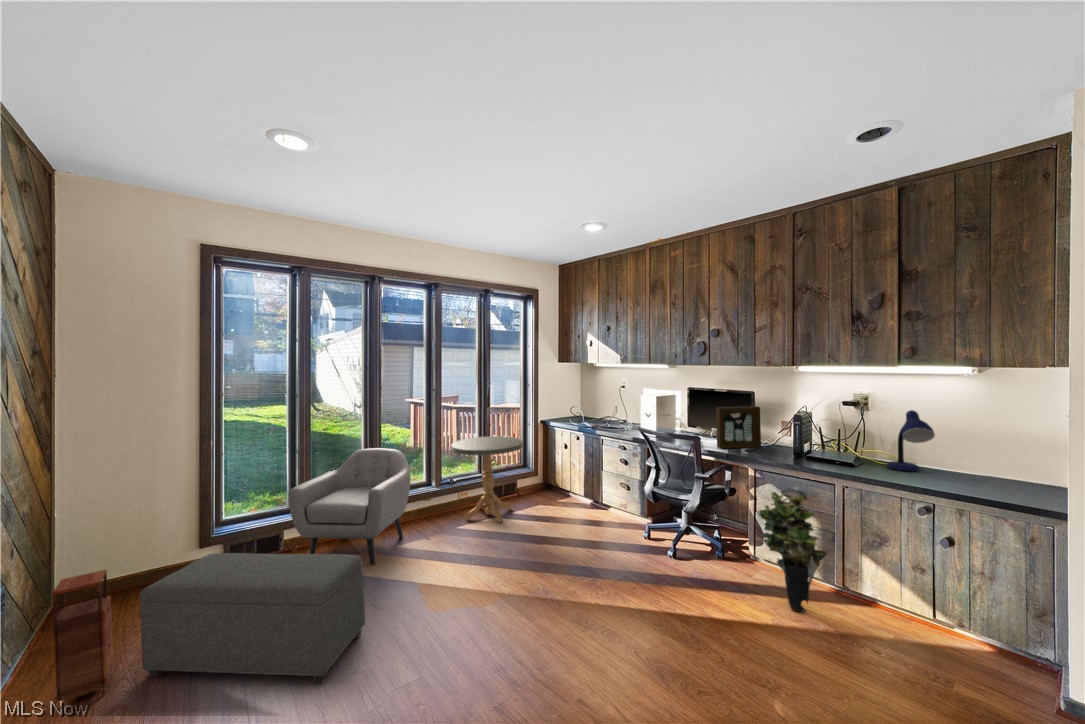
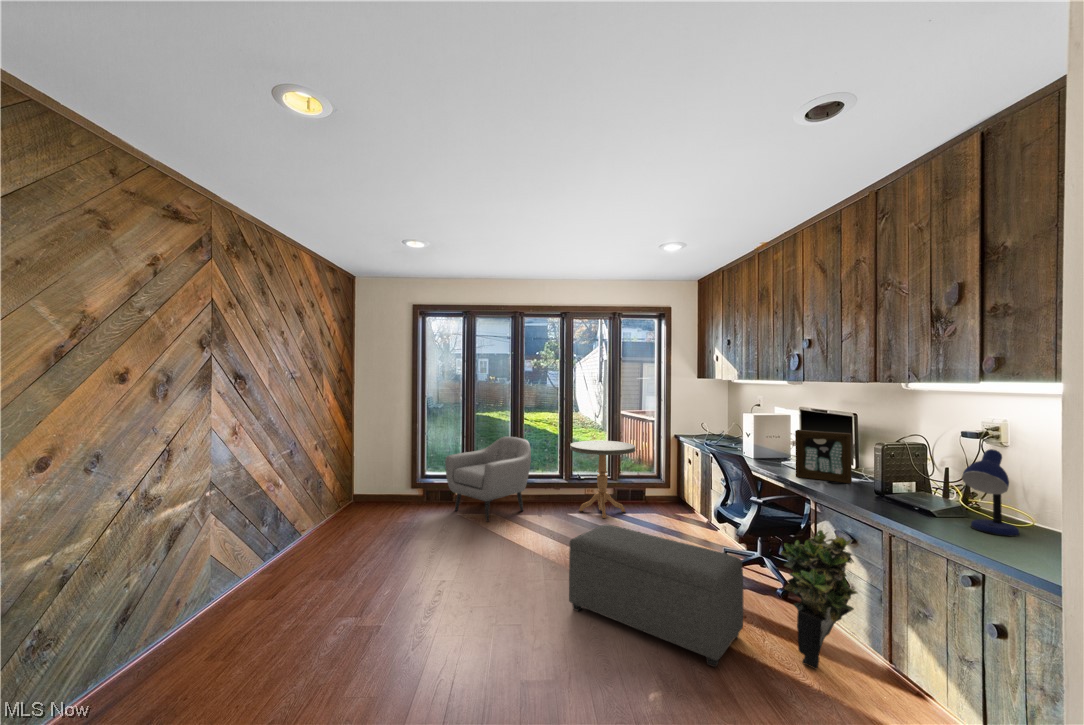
ottoman: present [139,553,365,683] -> present [569,524,744,667]
storage cabinet: present [52,570,113,710] -> none [304,476,332,543]

